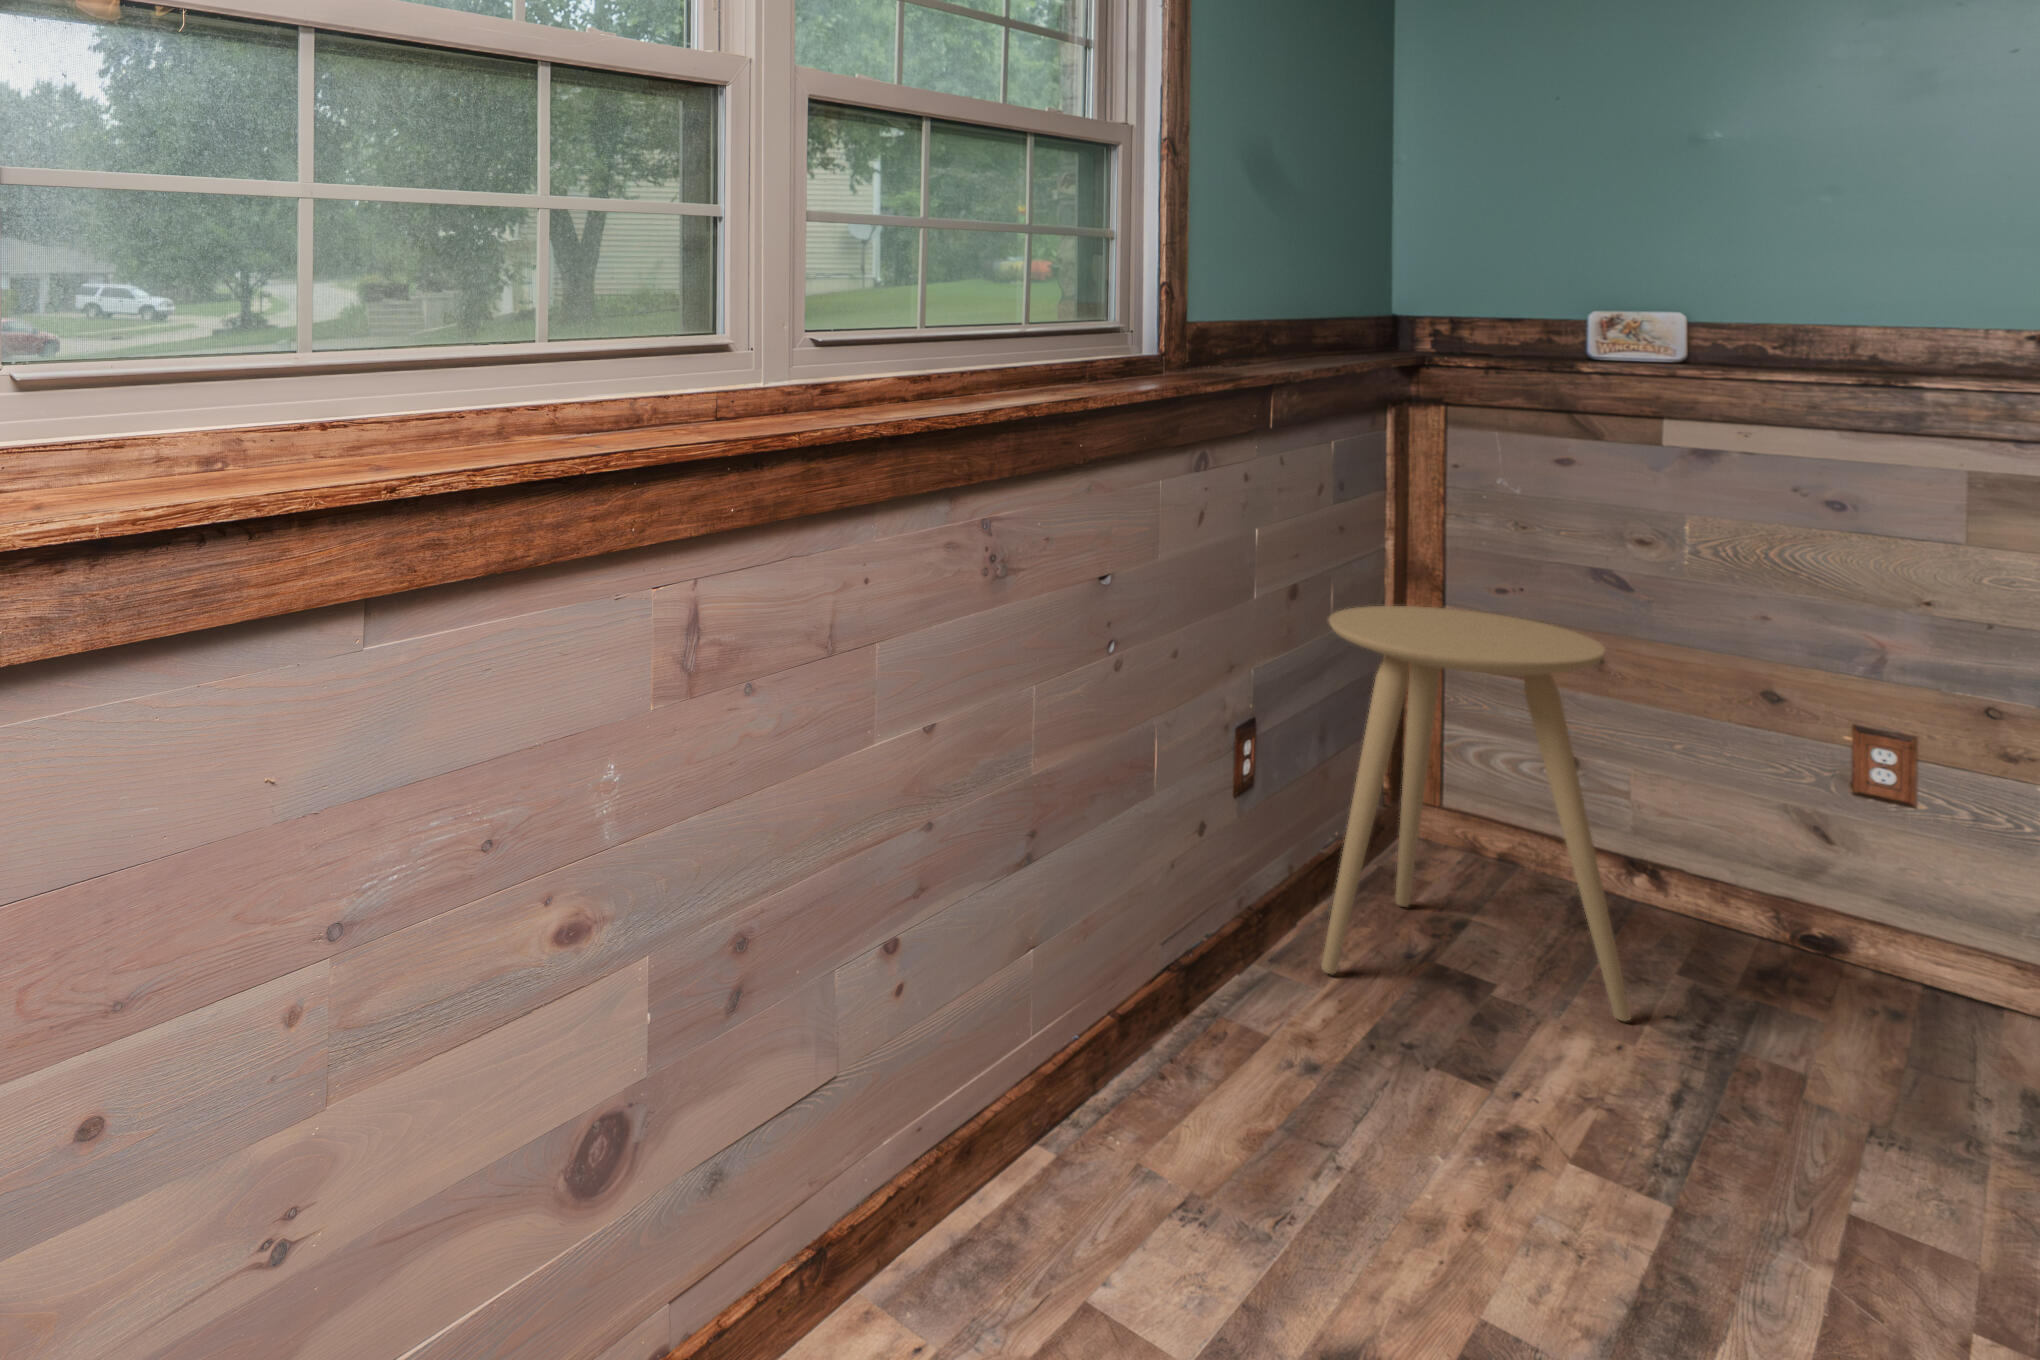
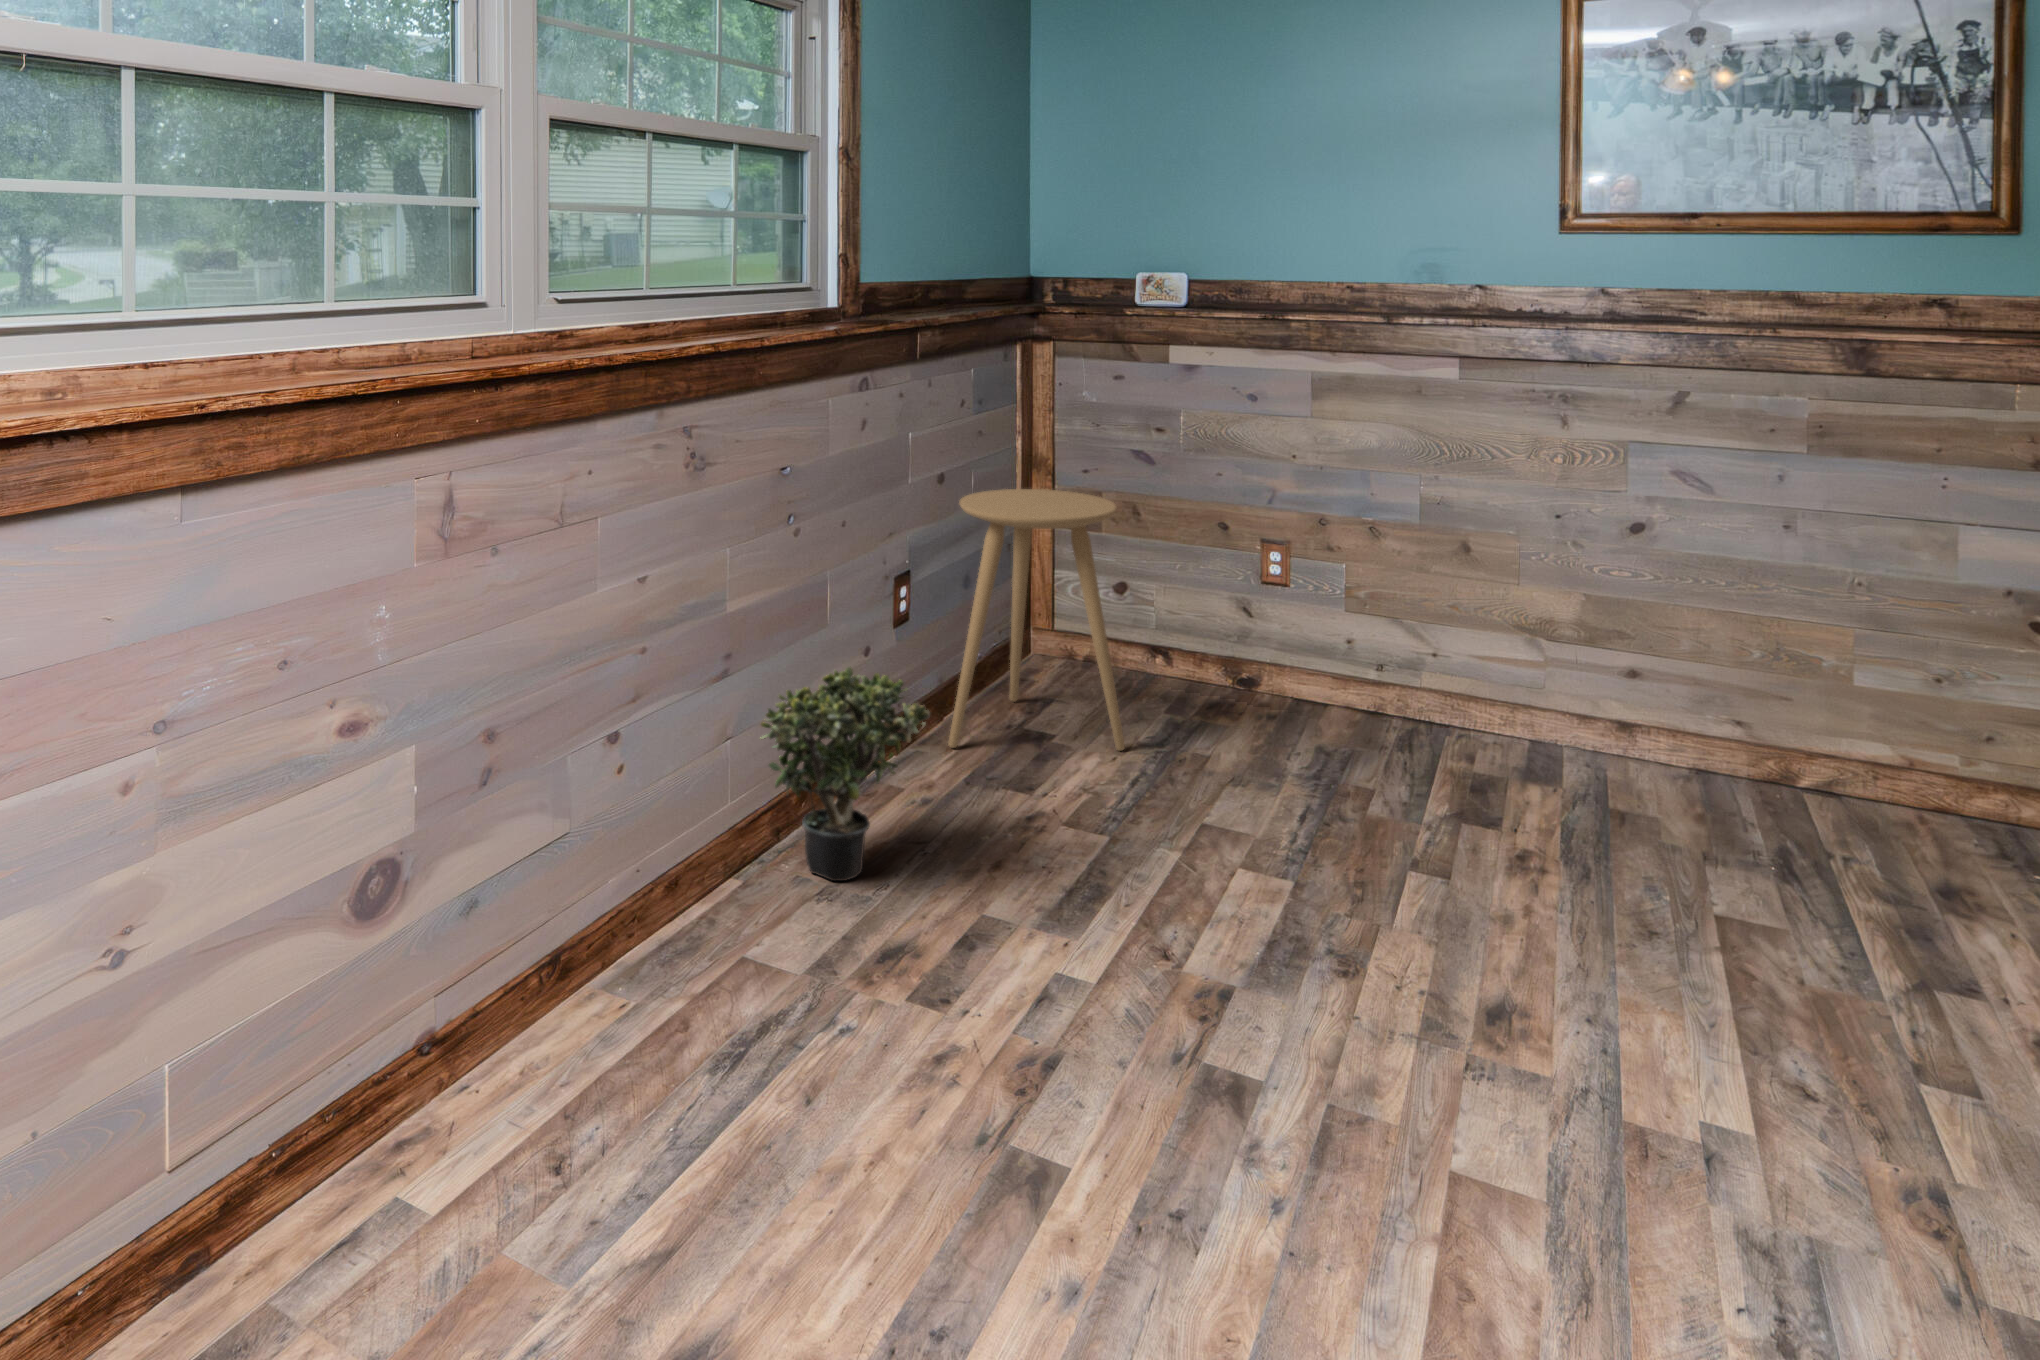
potted plant: none [1087,870,1366,1191] -> present [761,666,930,881]

